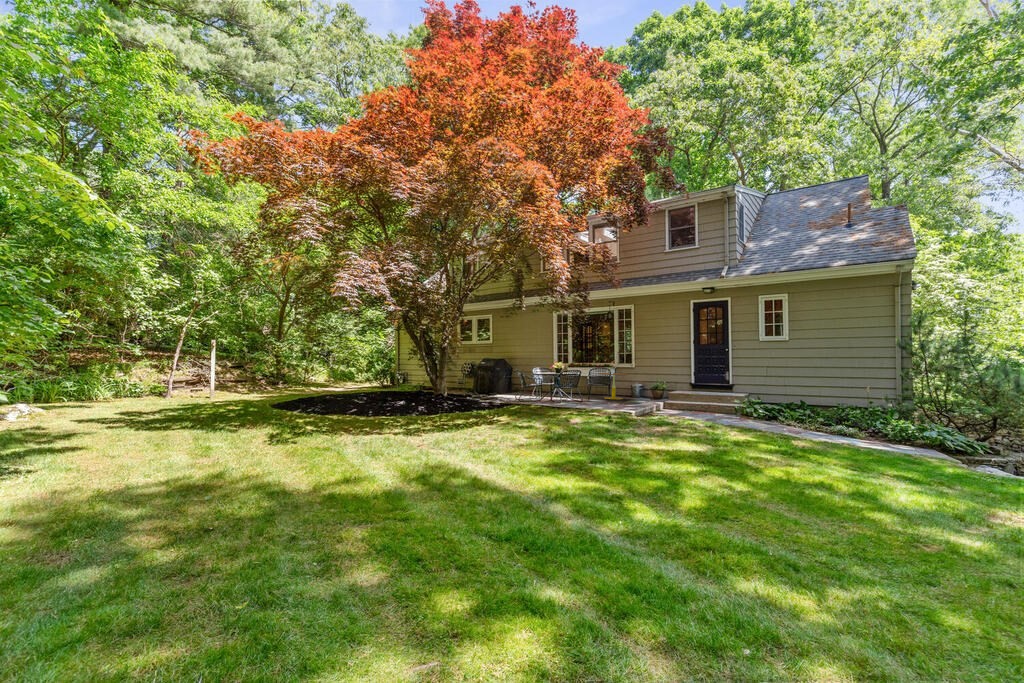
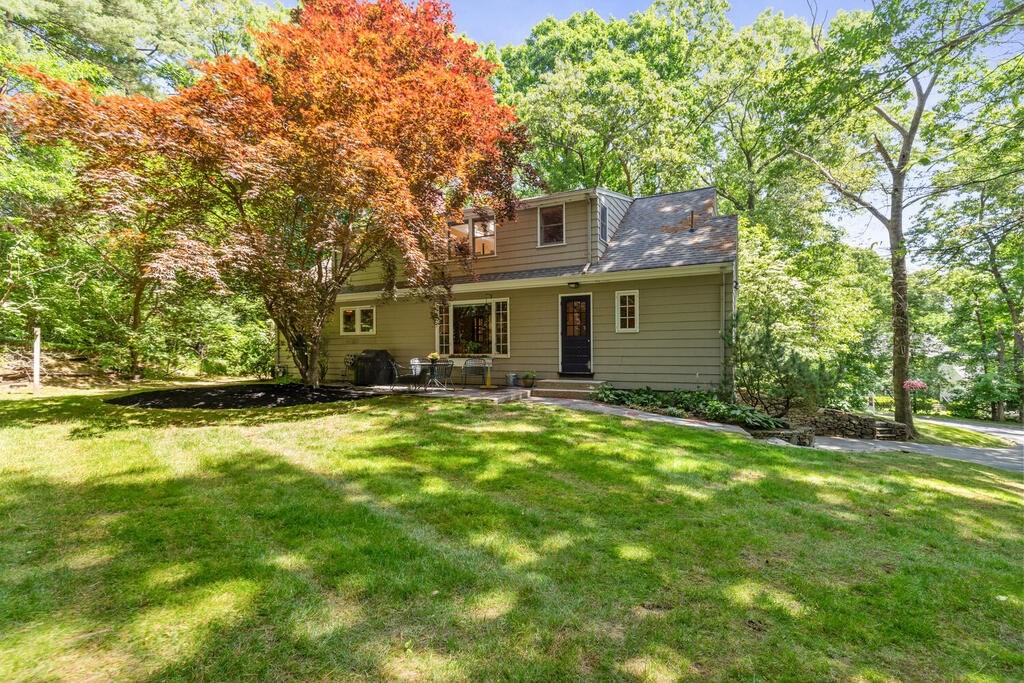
lounge chair: none [519,377,551,403] -> present [398,367,429,392]

